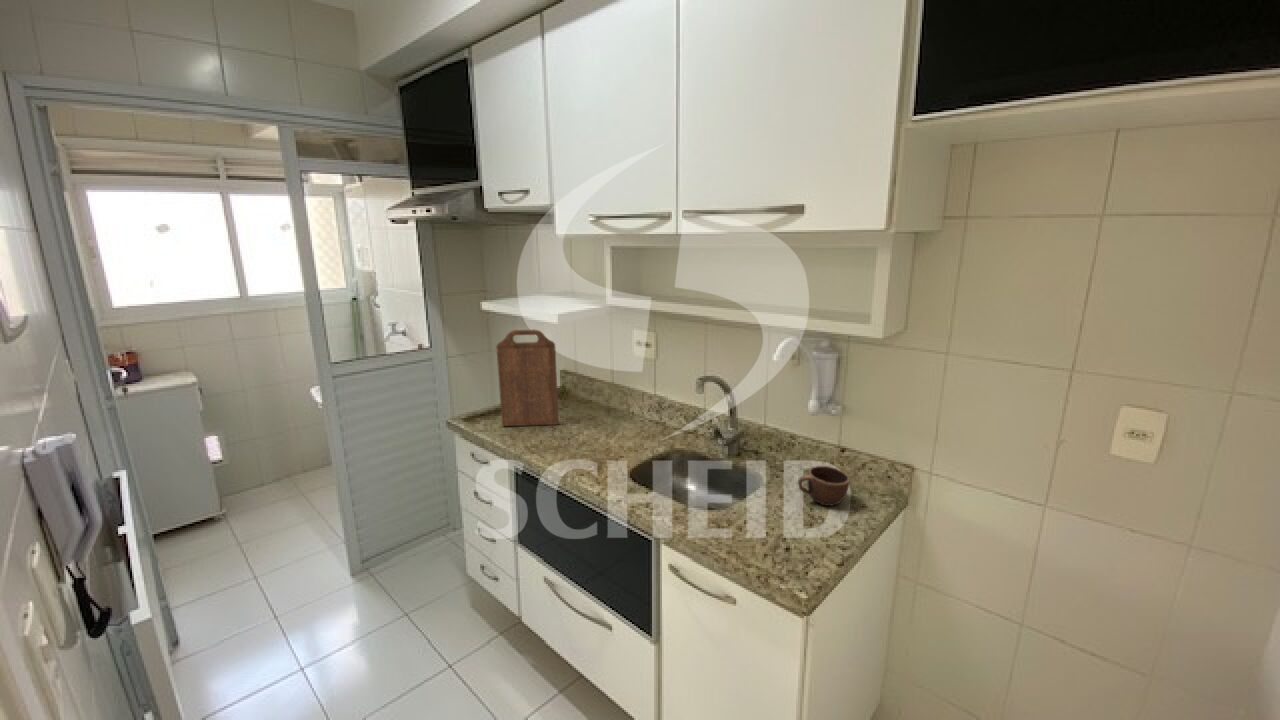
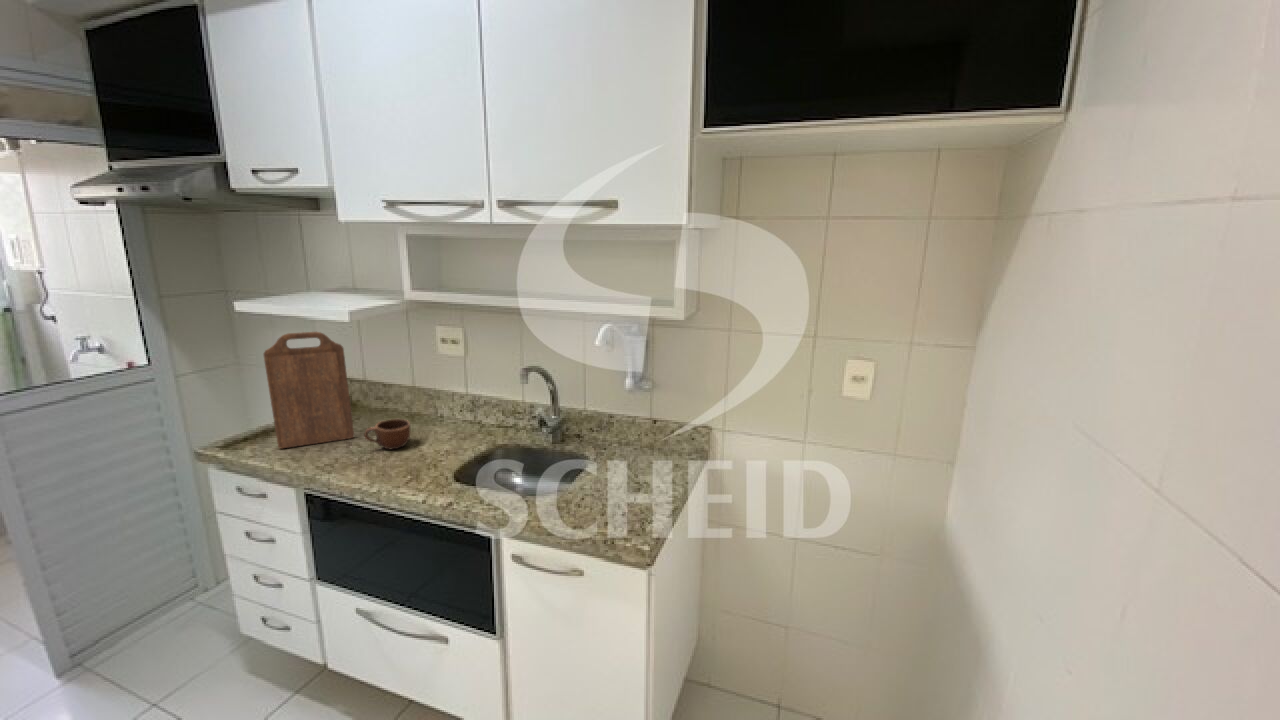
mug: present [798,466,850,506] -> present [364,419,410,450]

